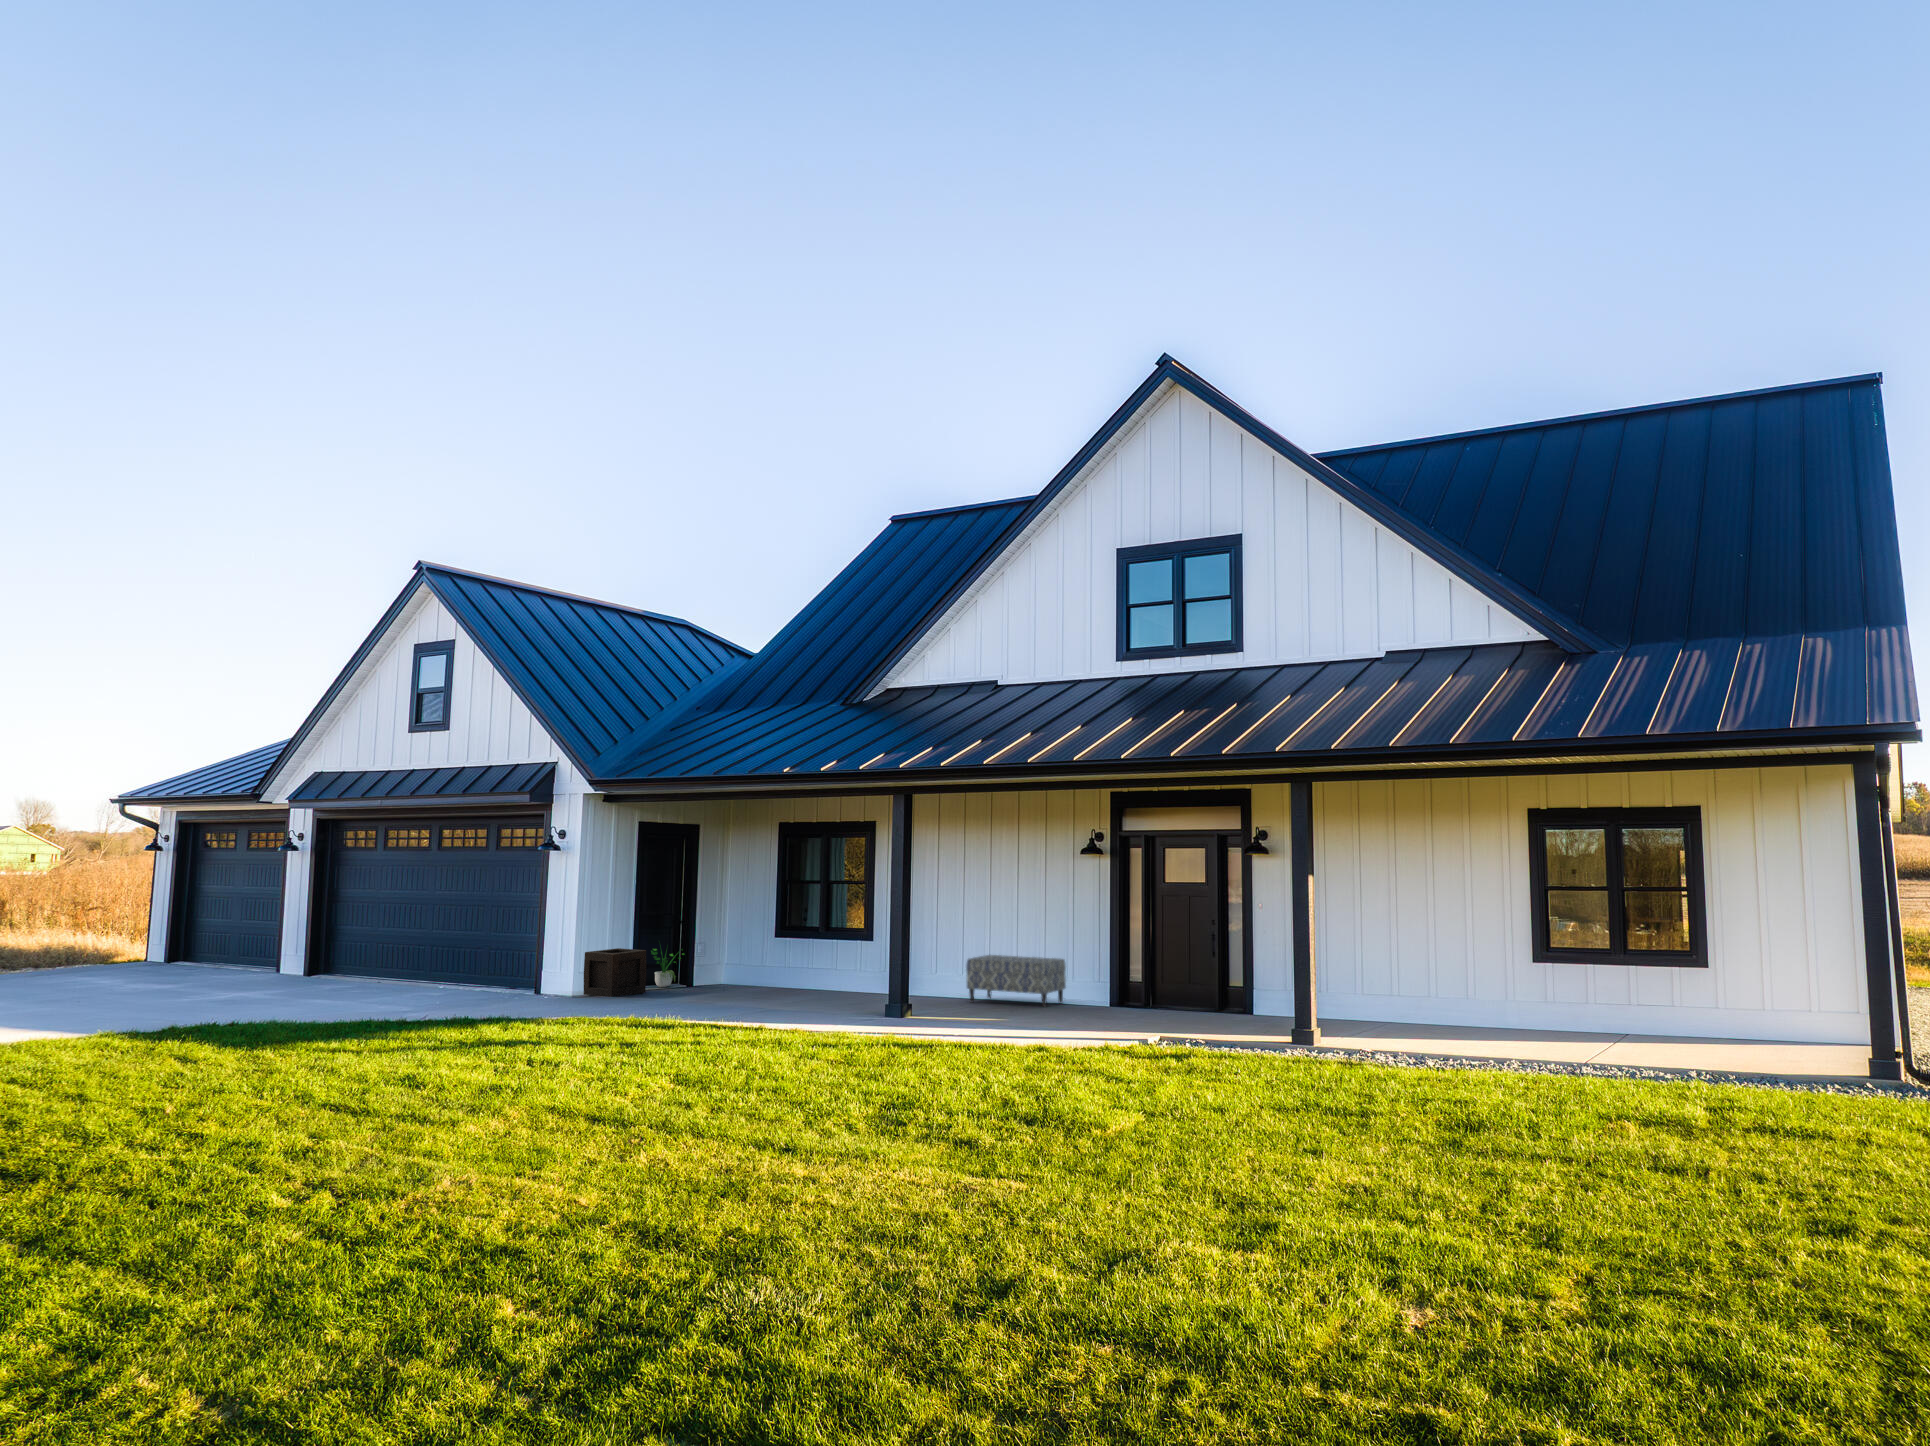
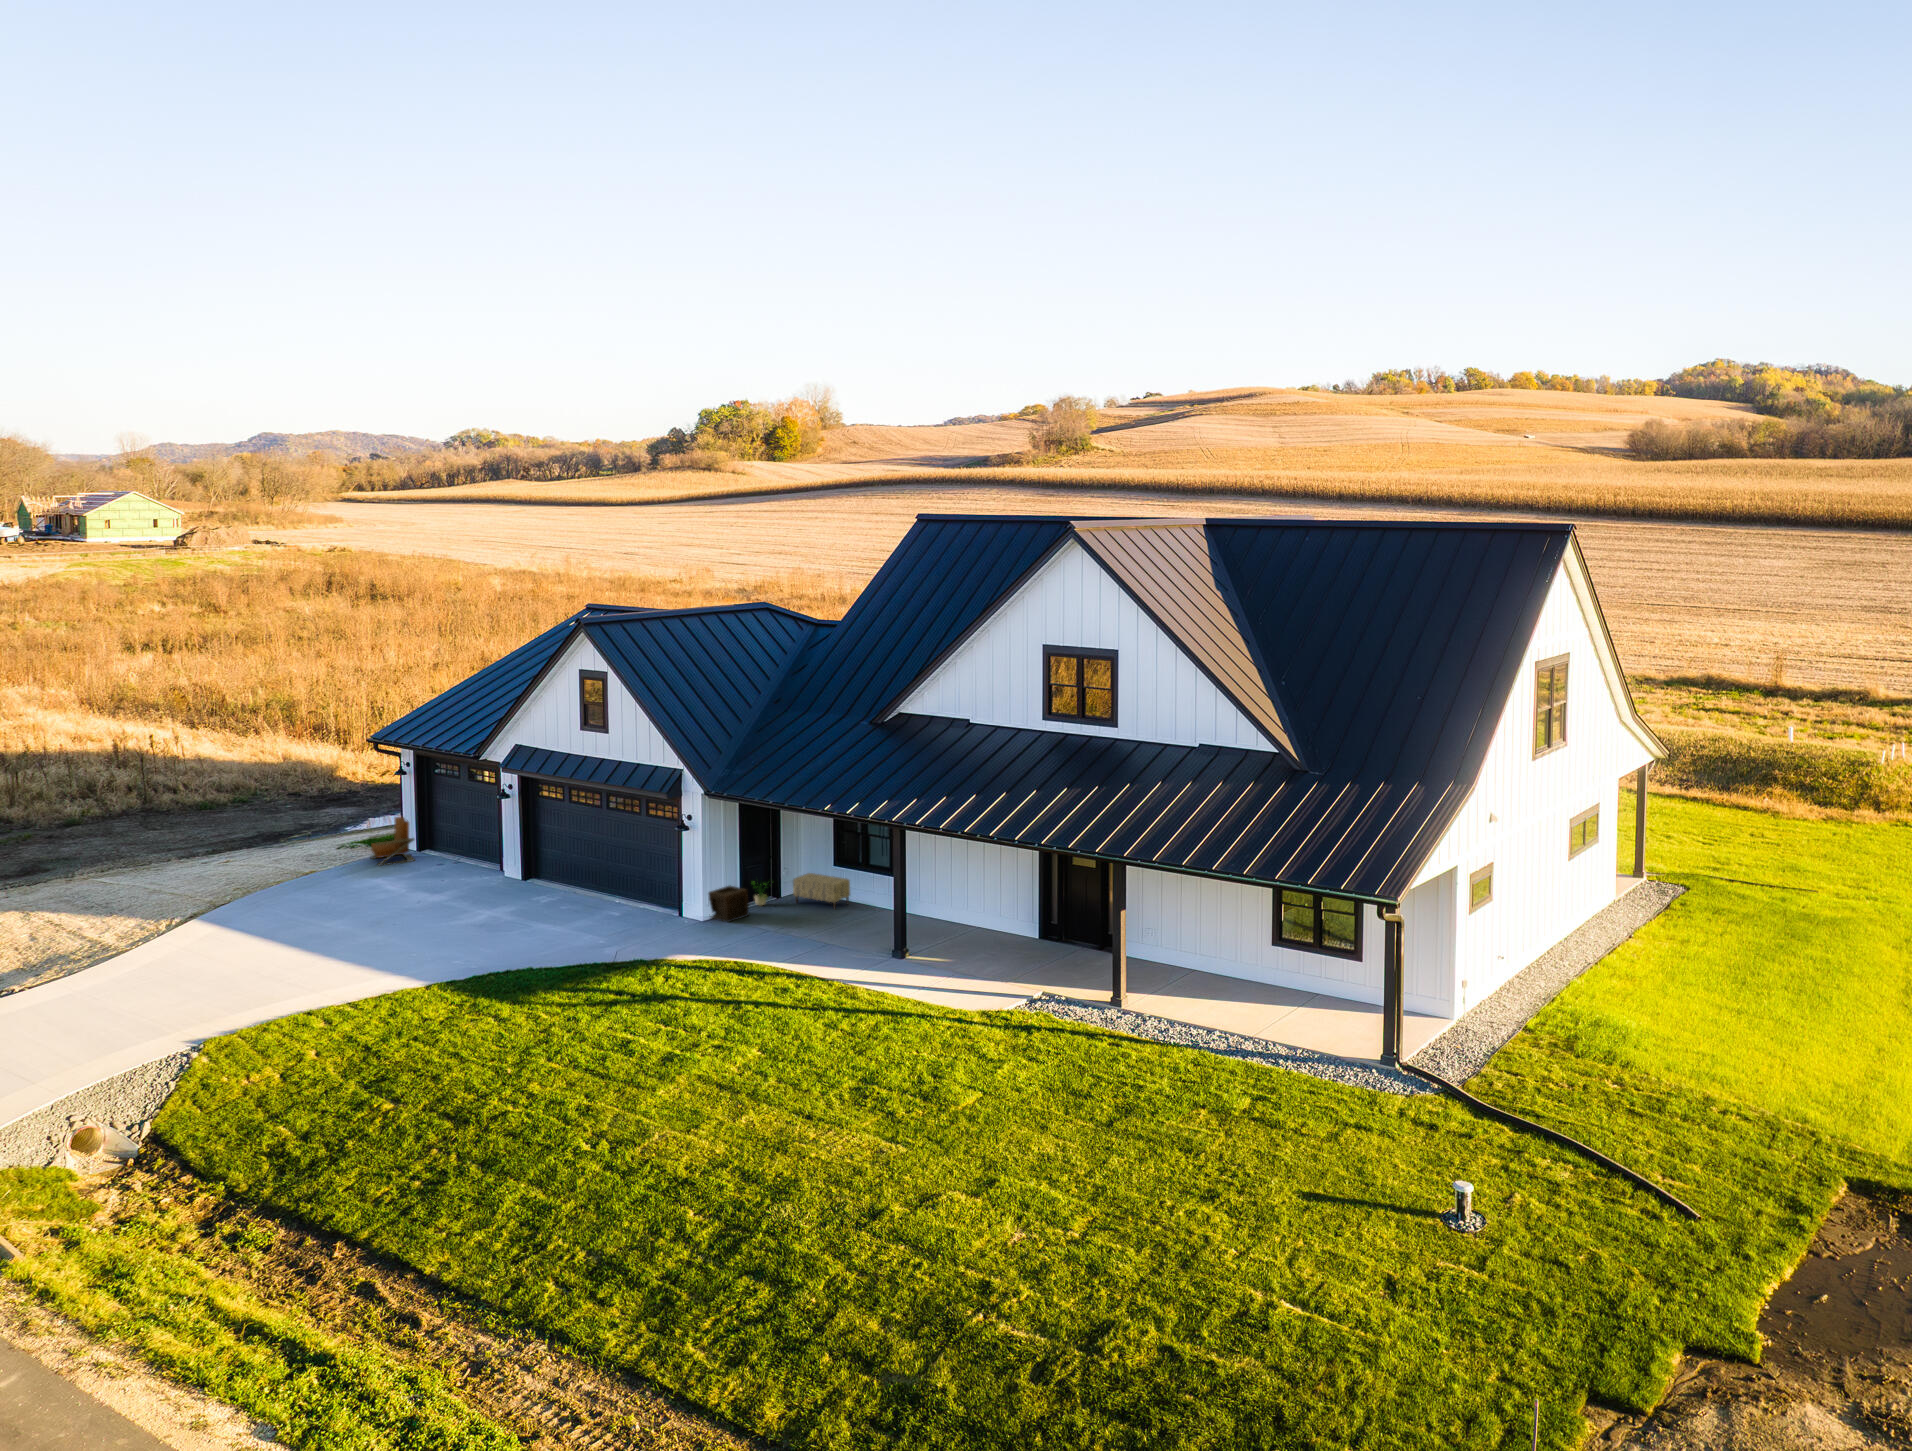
lounge chair: none [77,903,149,968] -> present [370,817,414,866]
bench: present [966,955,1066,1007] -> present [793,873,850,909]

